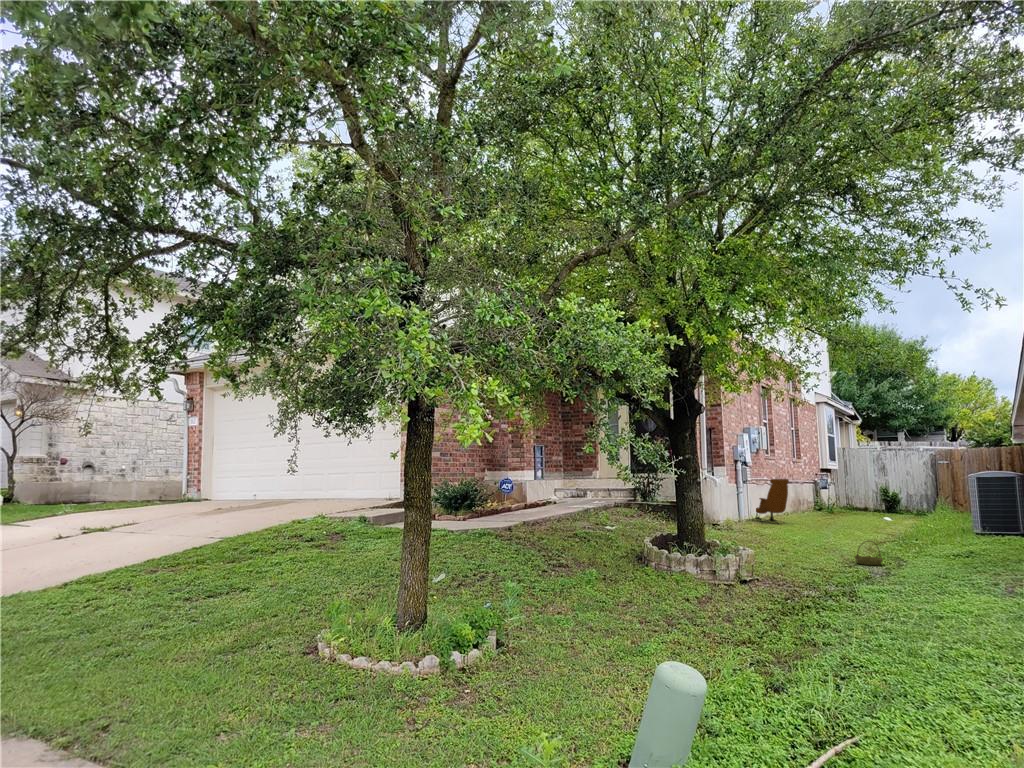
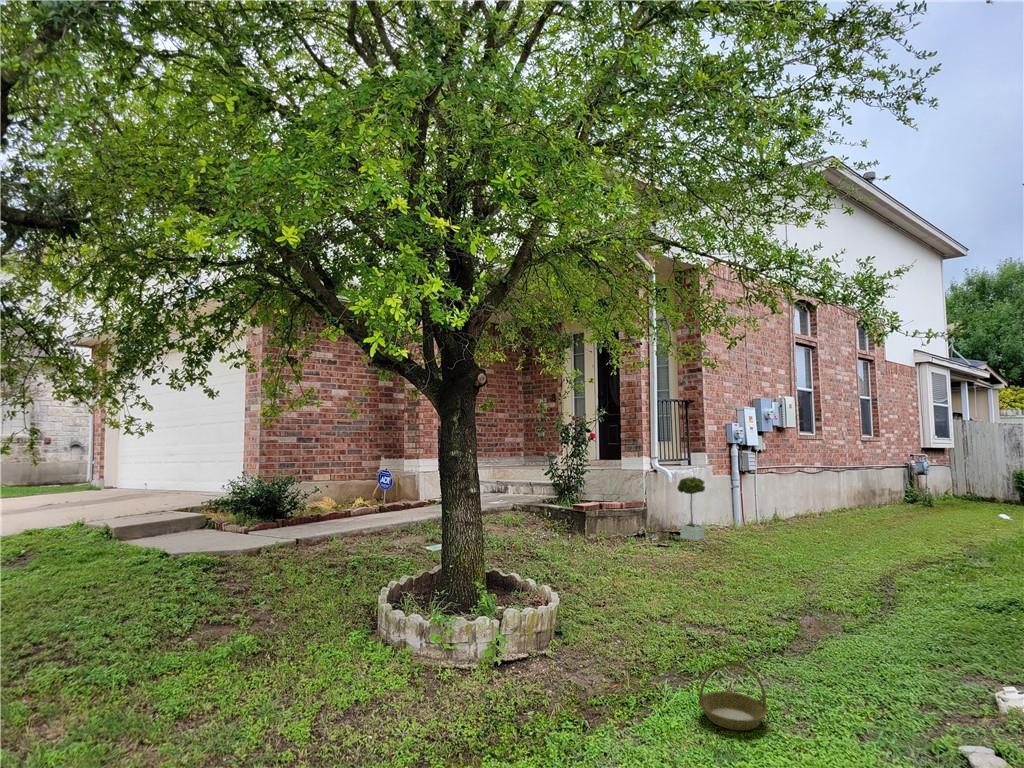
lounge chair: present [753,479,789,522] -> none [747,472,795,539]
potted tree: none [720,481,739,526] -> present [677,477,705,541]

